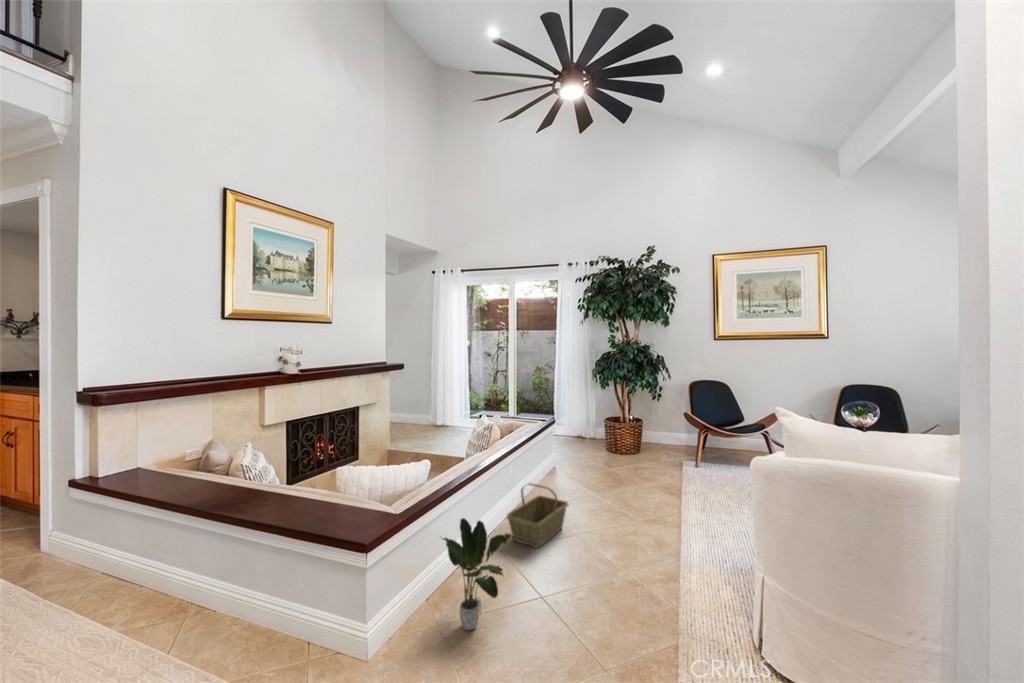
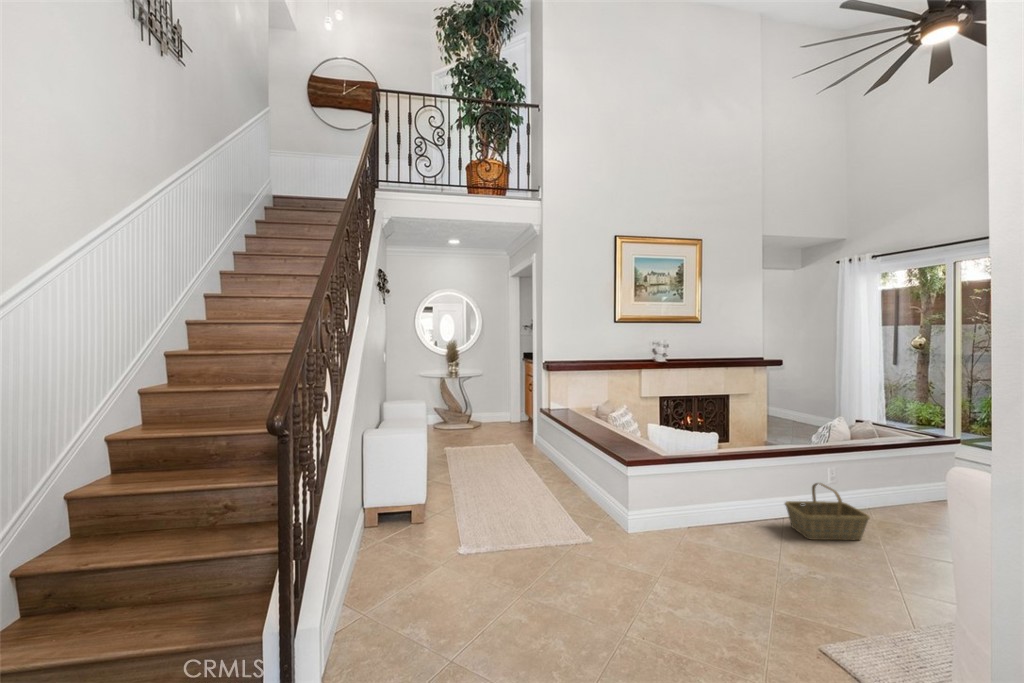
potted plant: present [443,518,511,630] -> none [674,469,728,548]

